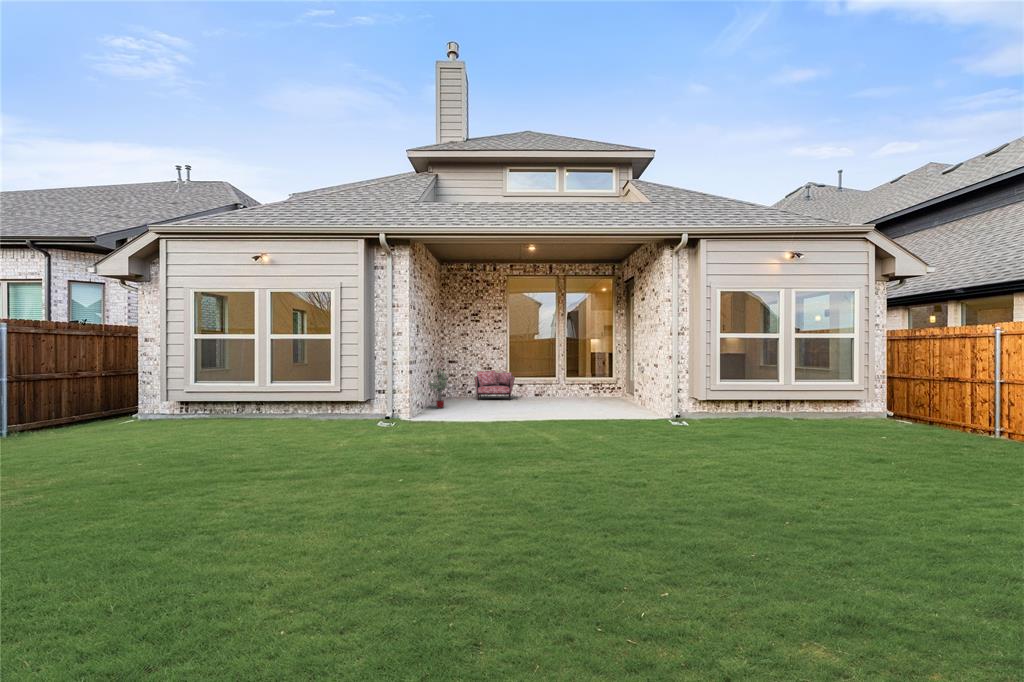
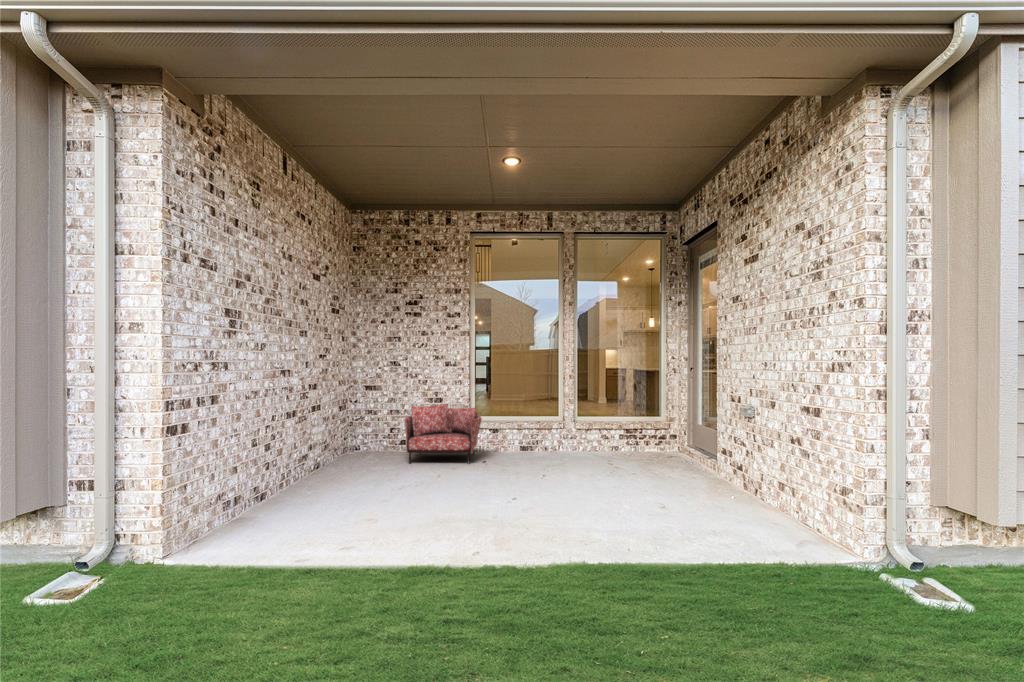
potted tree: present [429,370,447,408] -> none [275,407,329,497]

